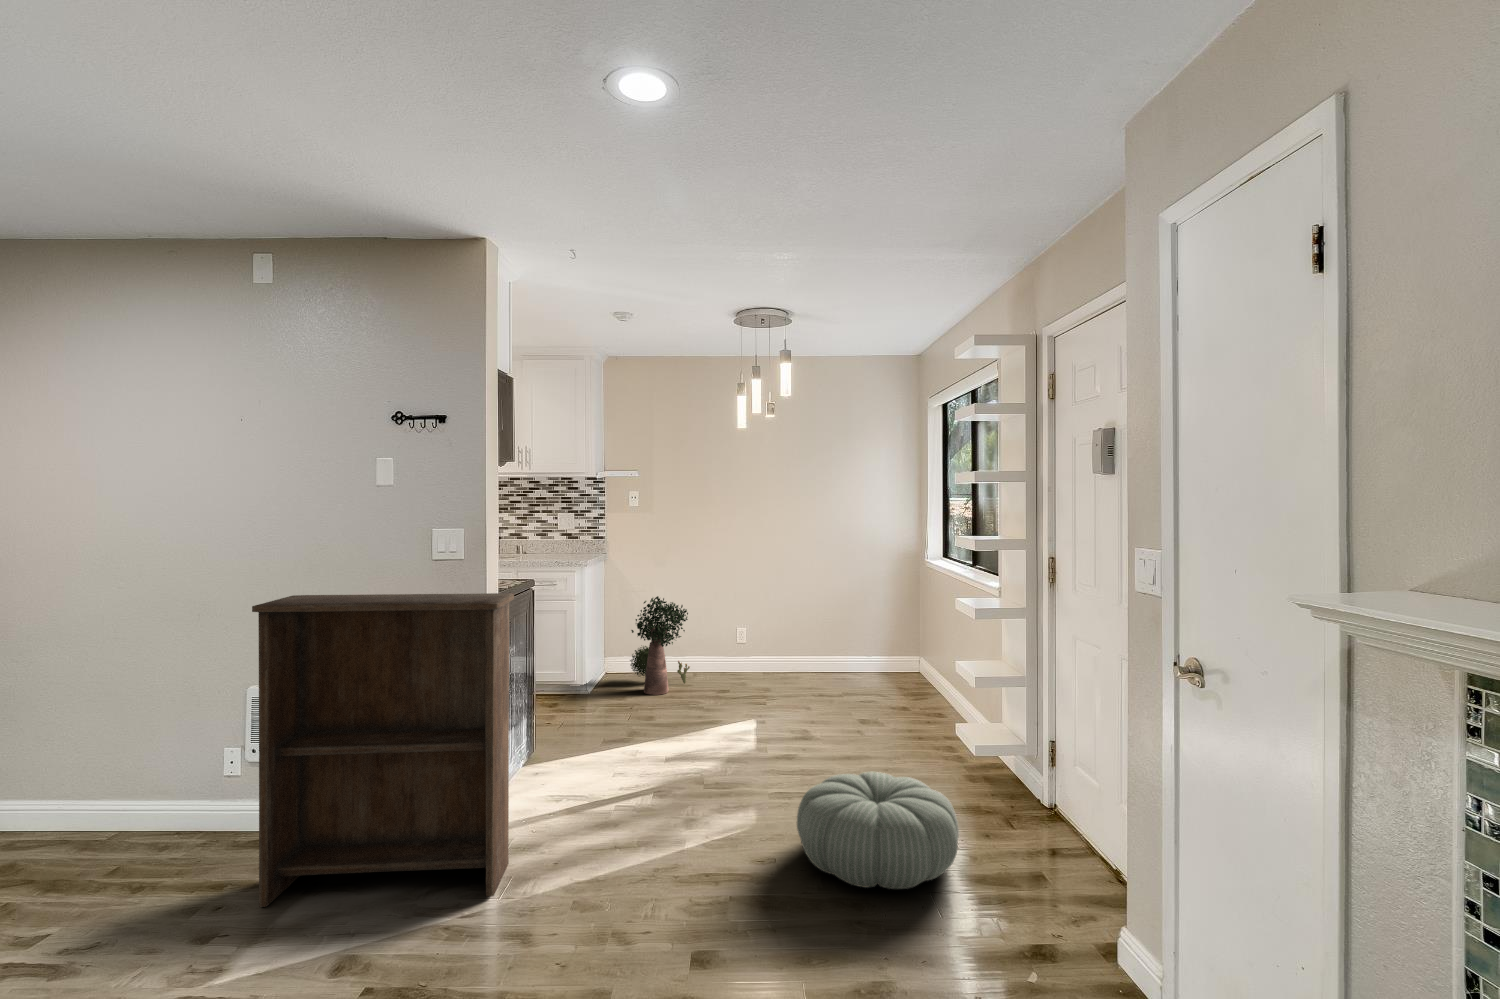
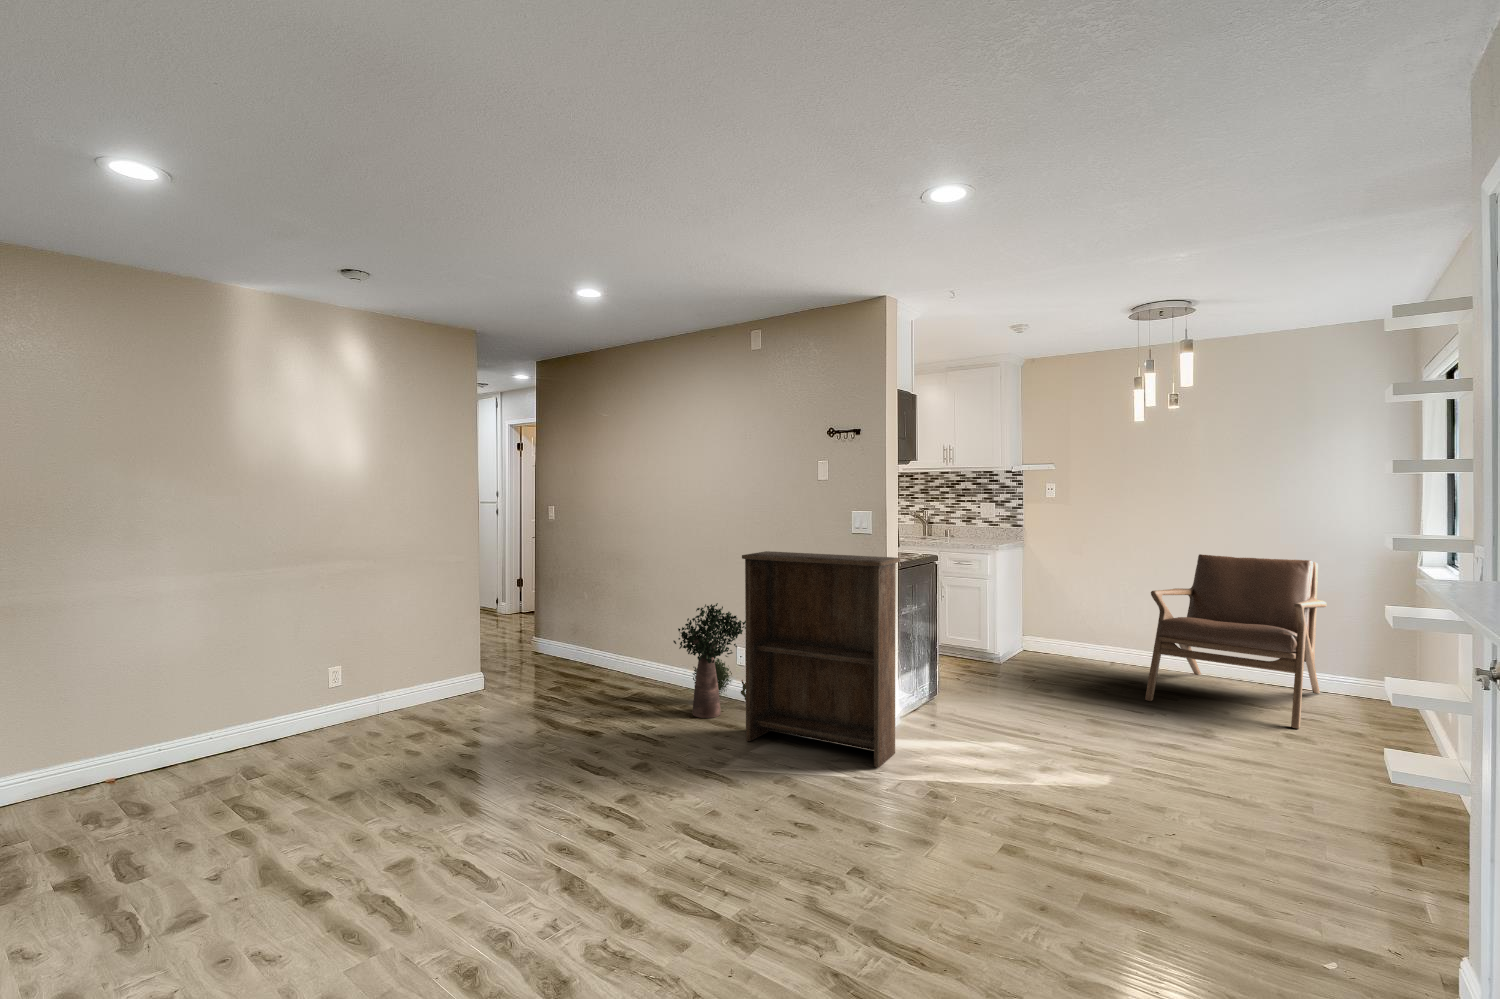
lounge chair: none [747,563,883,726] -> present [1145,554,1327,728]
potted plant: present [630,596,690,695] -> present [673,603,746,718]
pouf: present [797,772,959,889] -> none [1130,742,1306,847]

